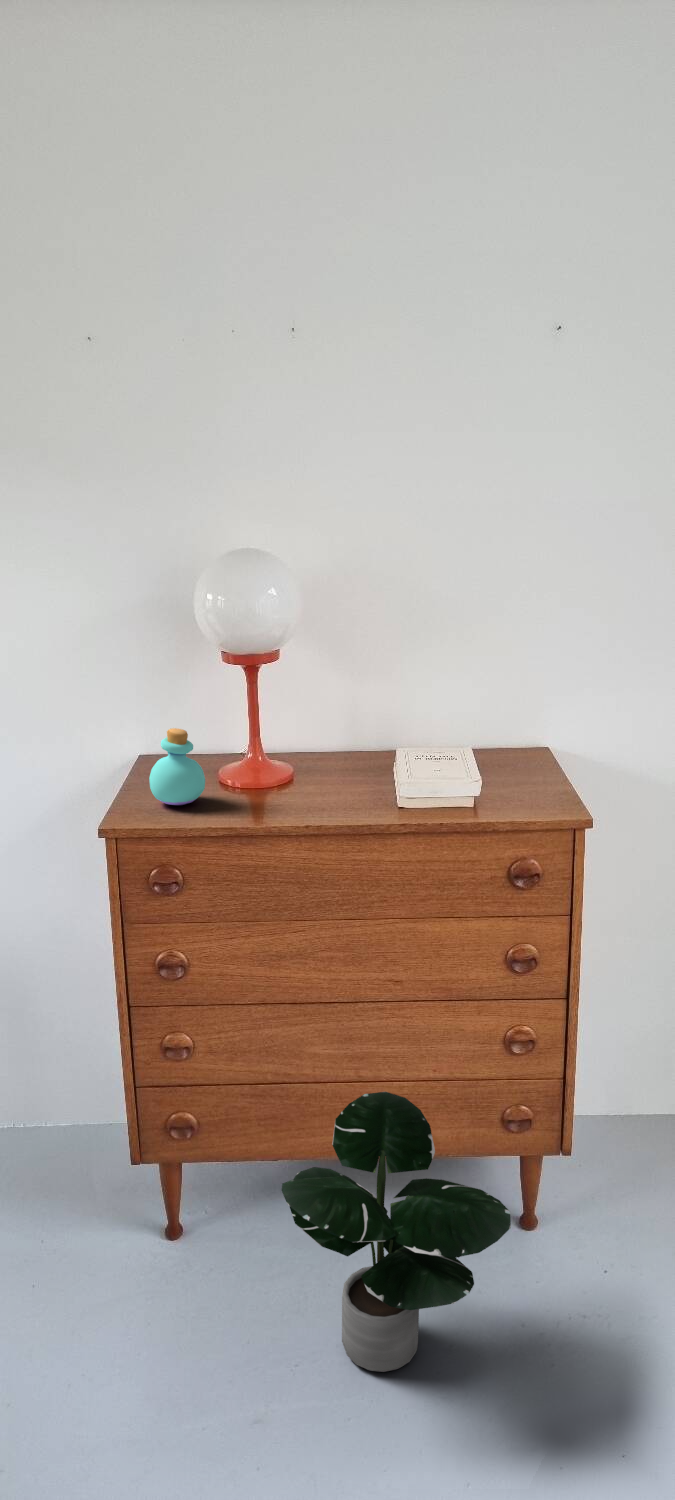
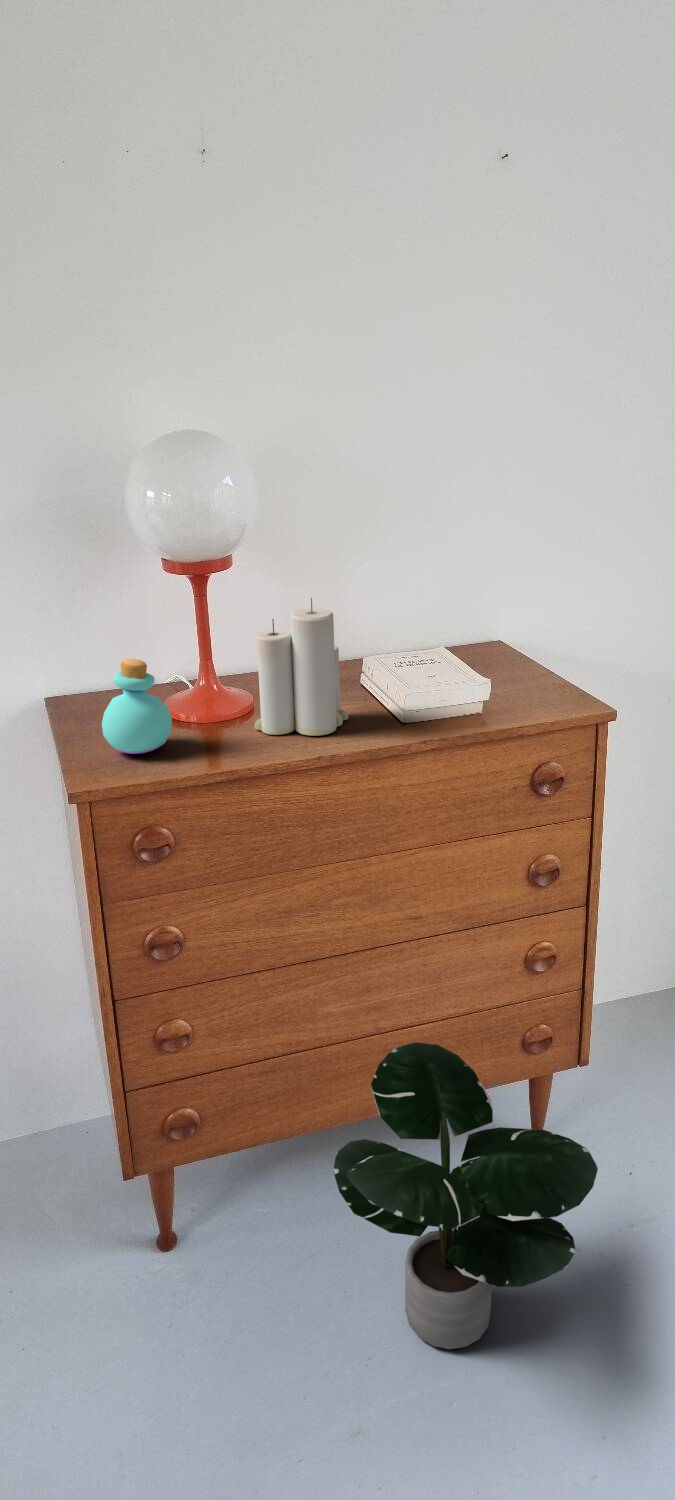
candle: none [278,694,359,809] -> present [255,598,348,736]

